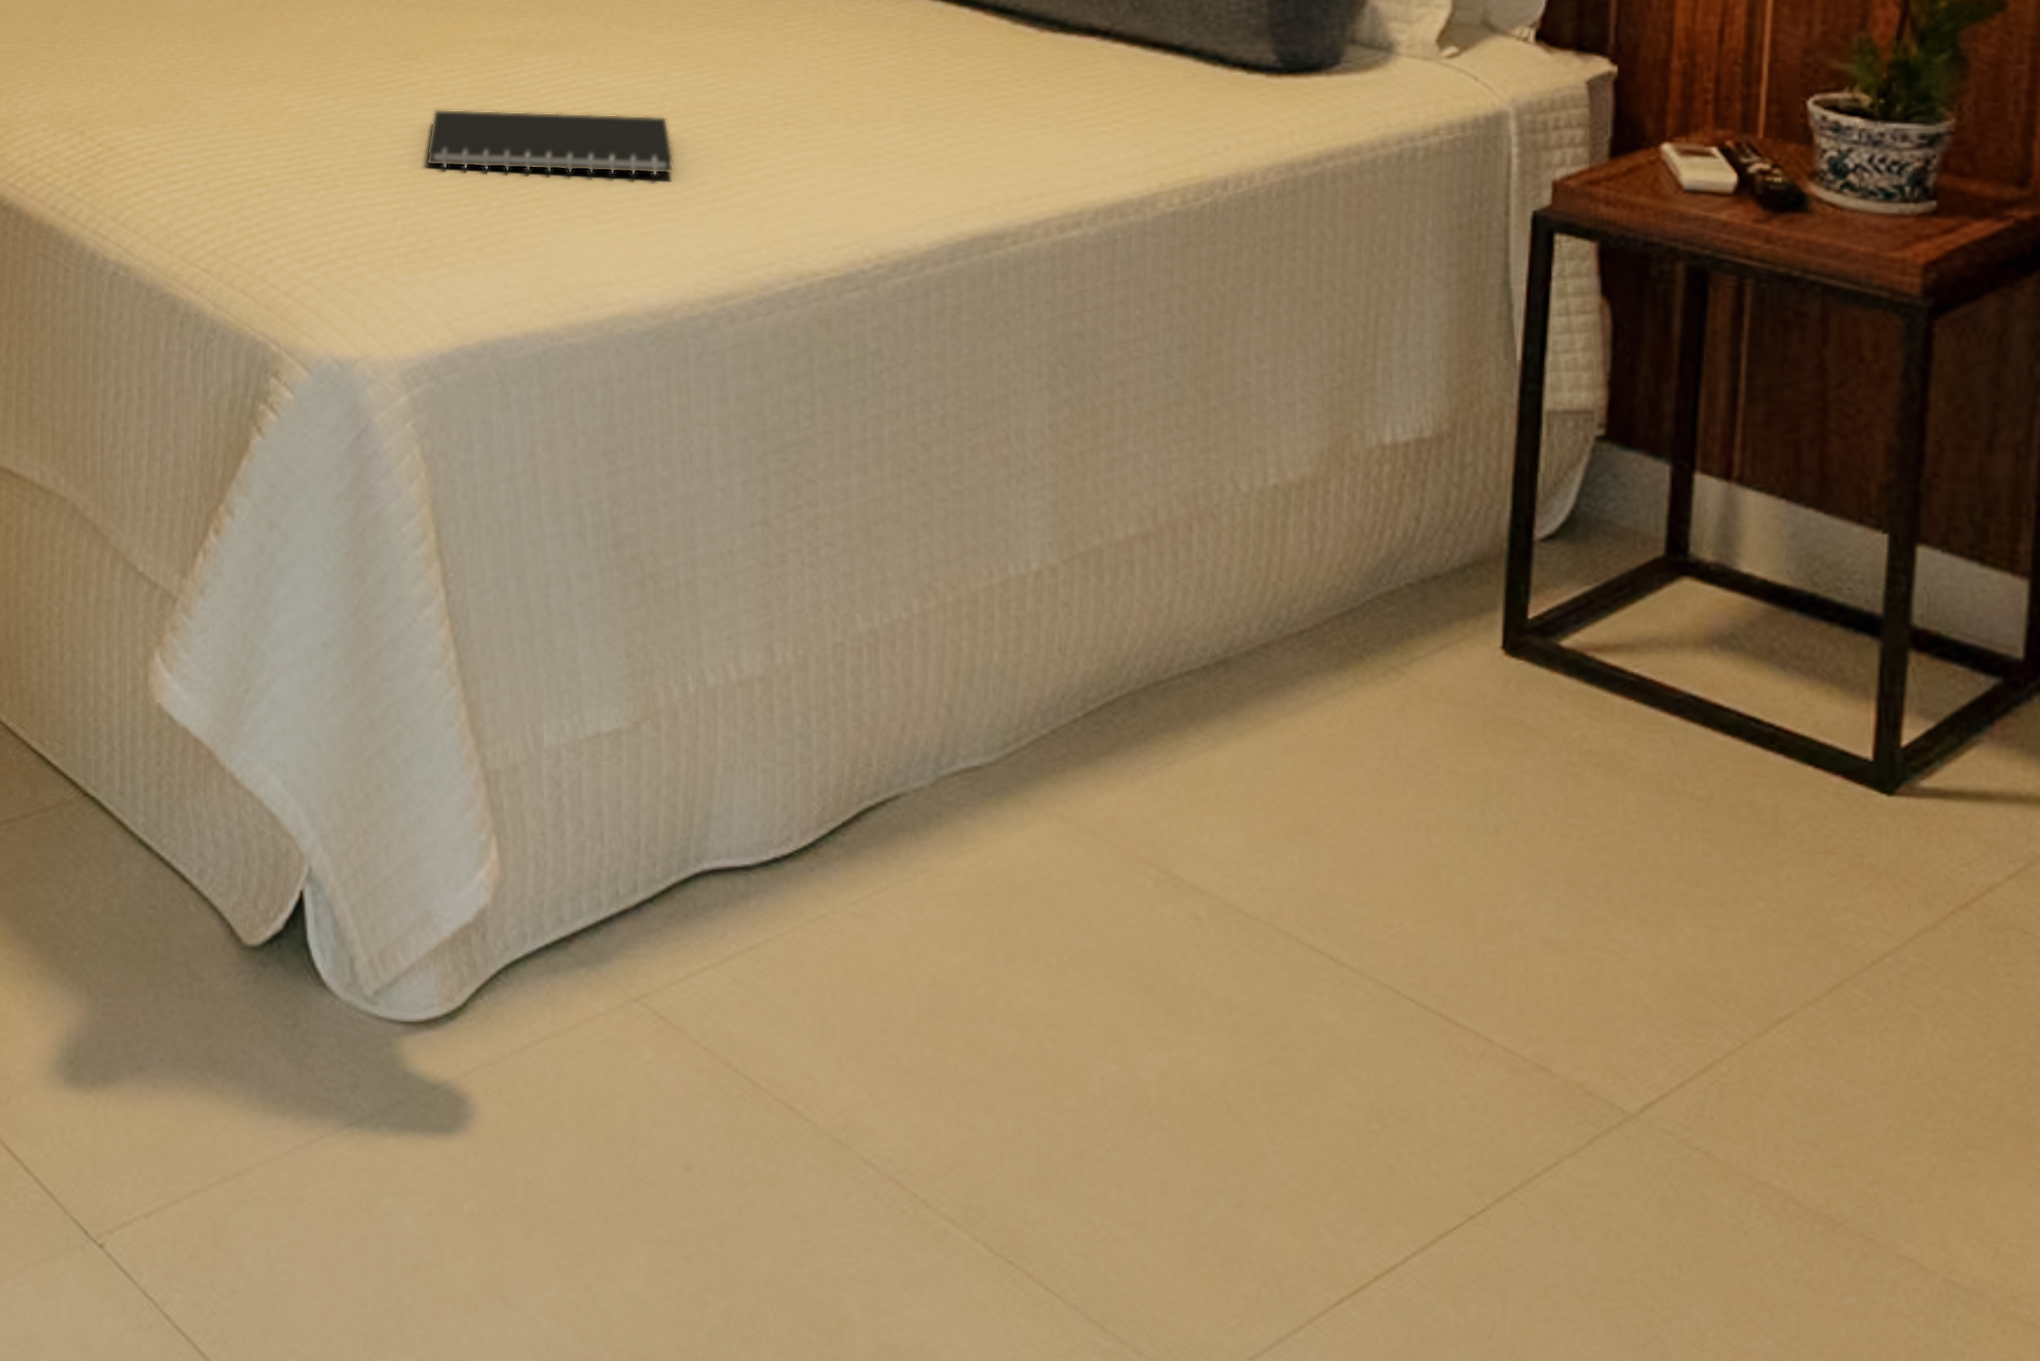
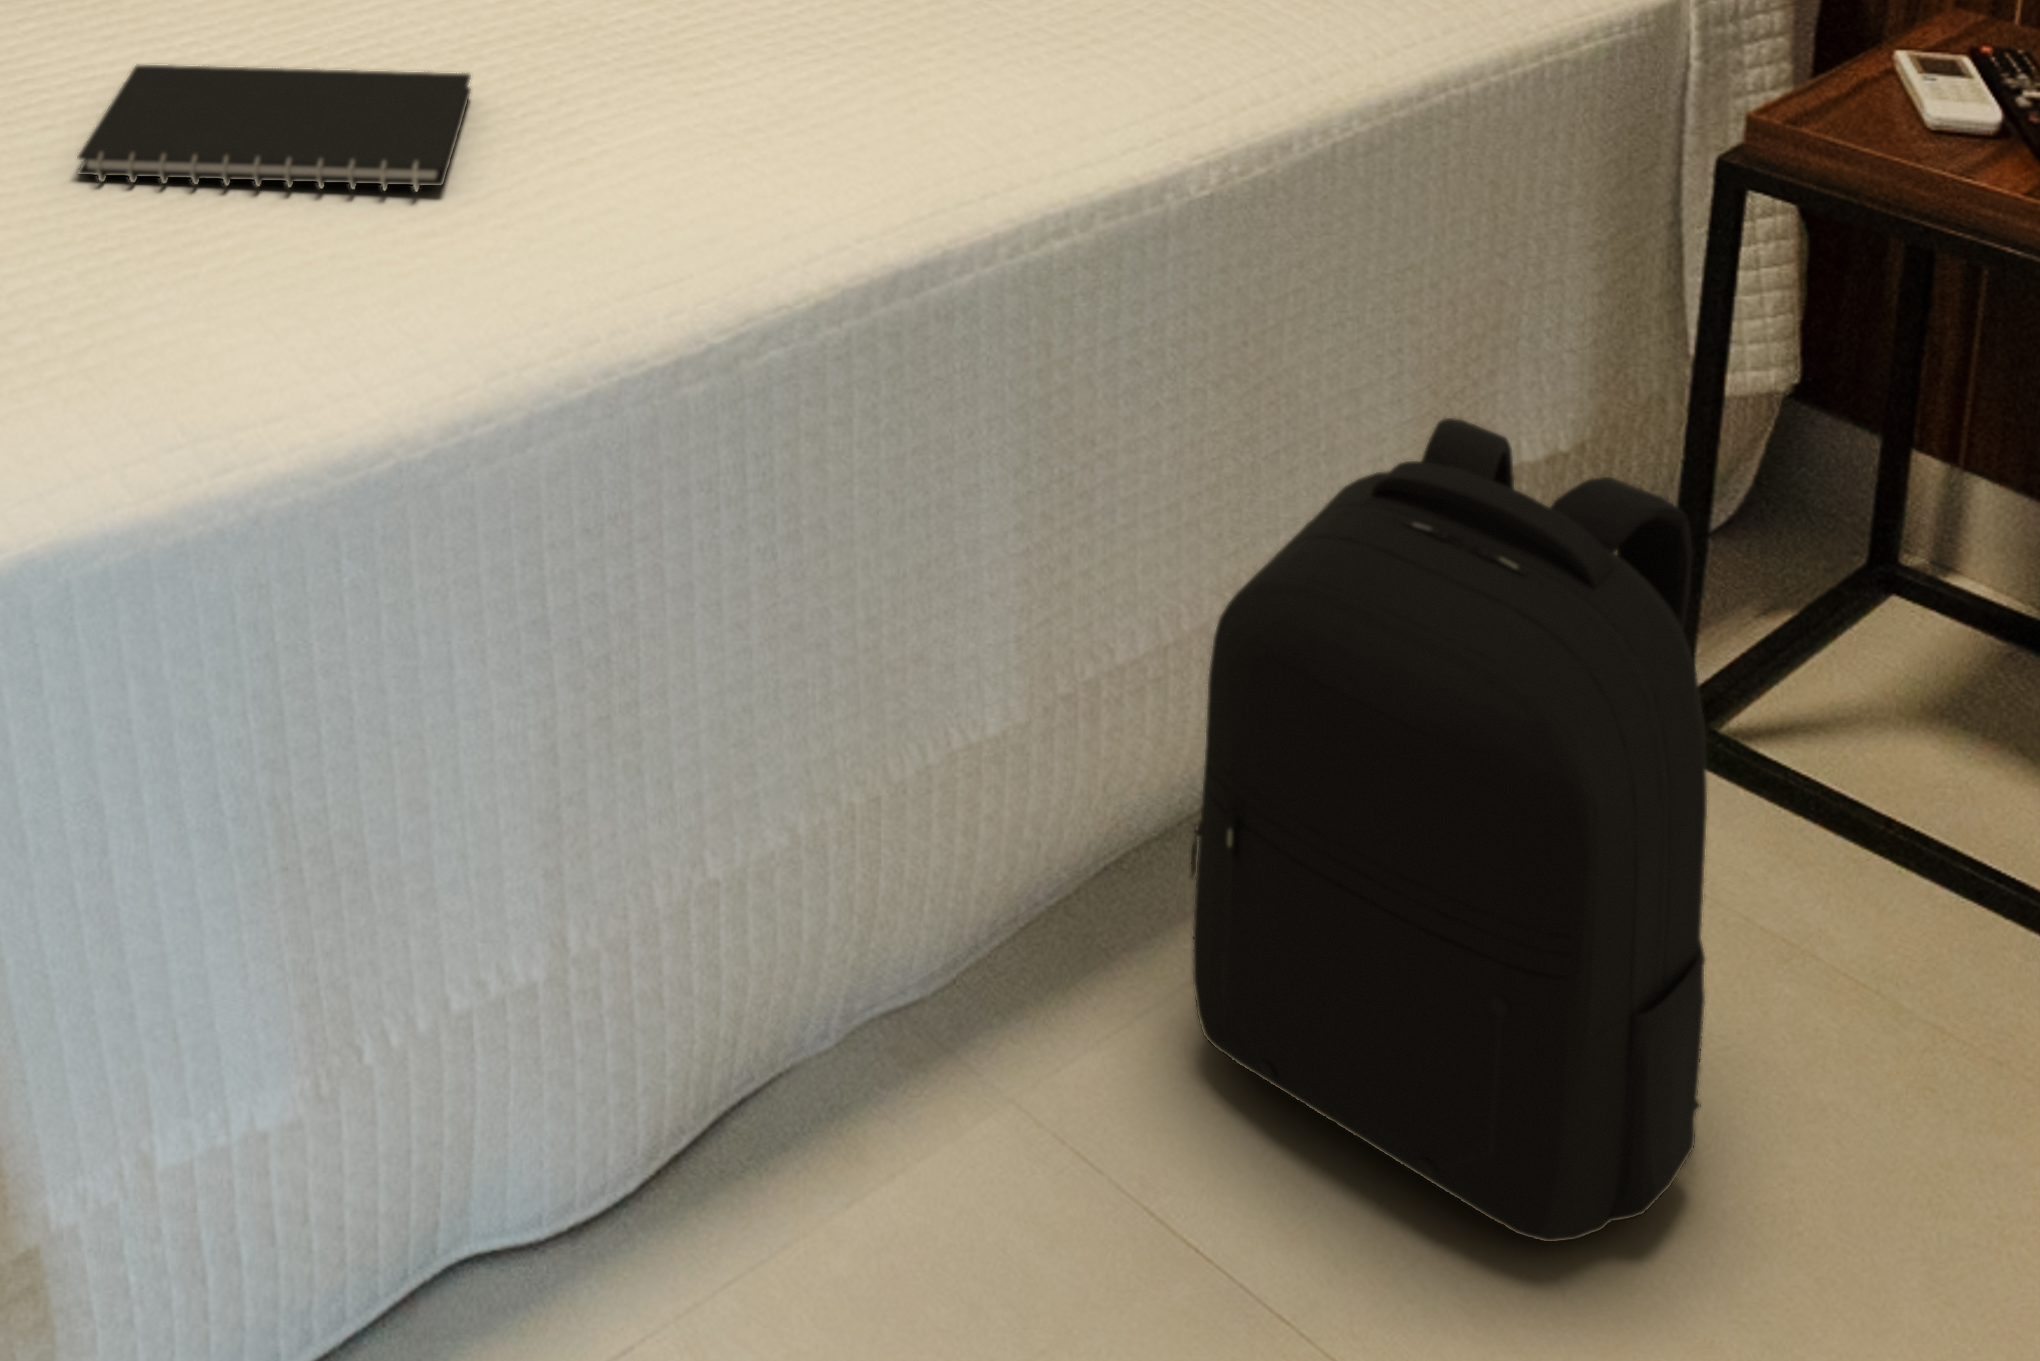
backpack: none [1178,355,1540,884] -> present [1190,418,1707,1242]

